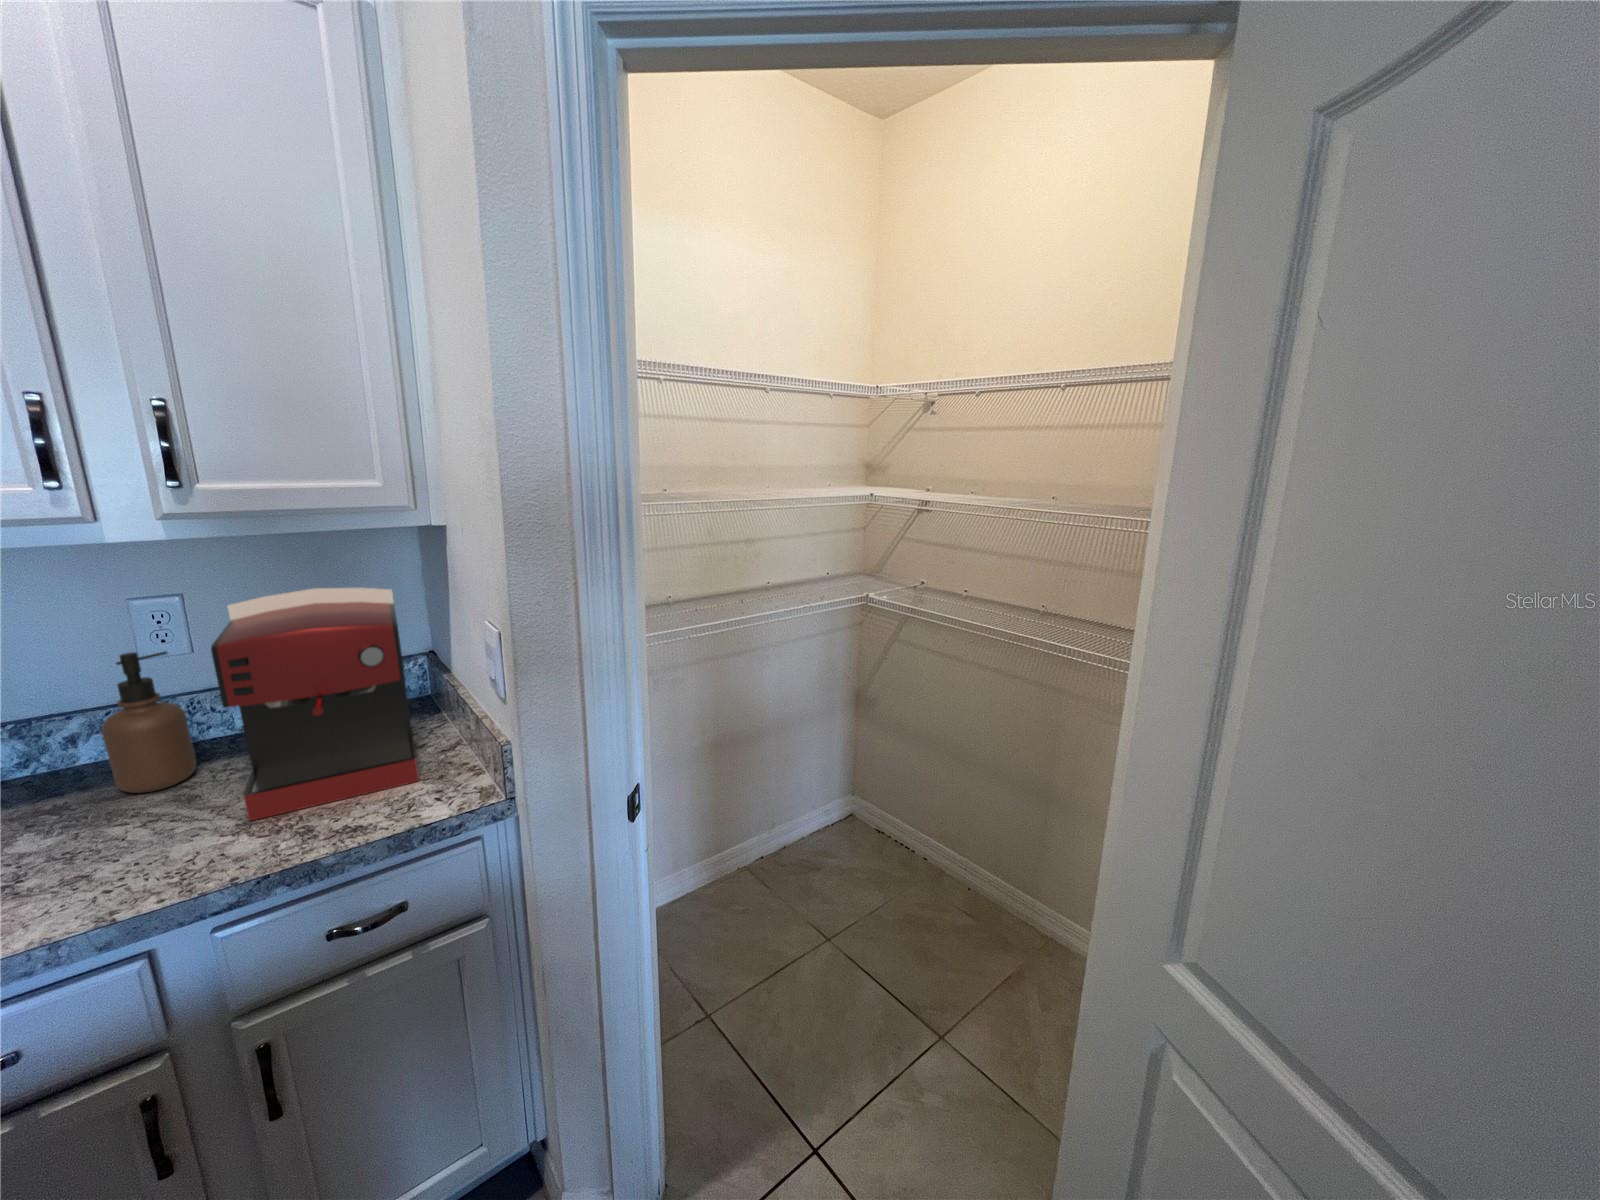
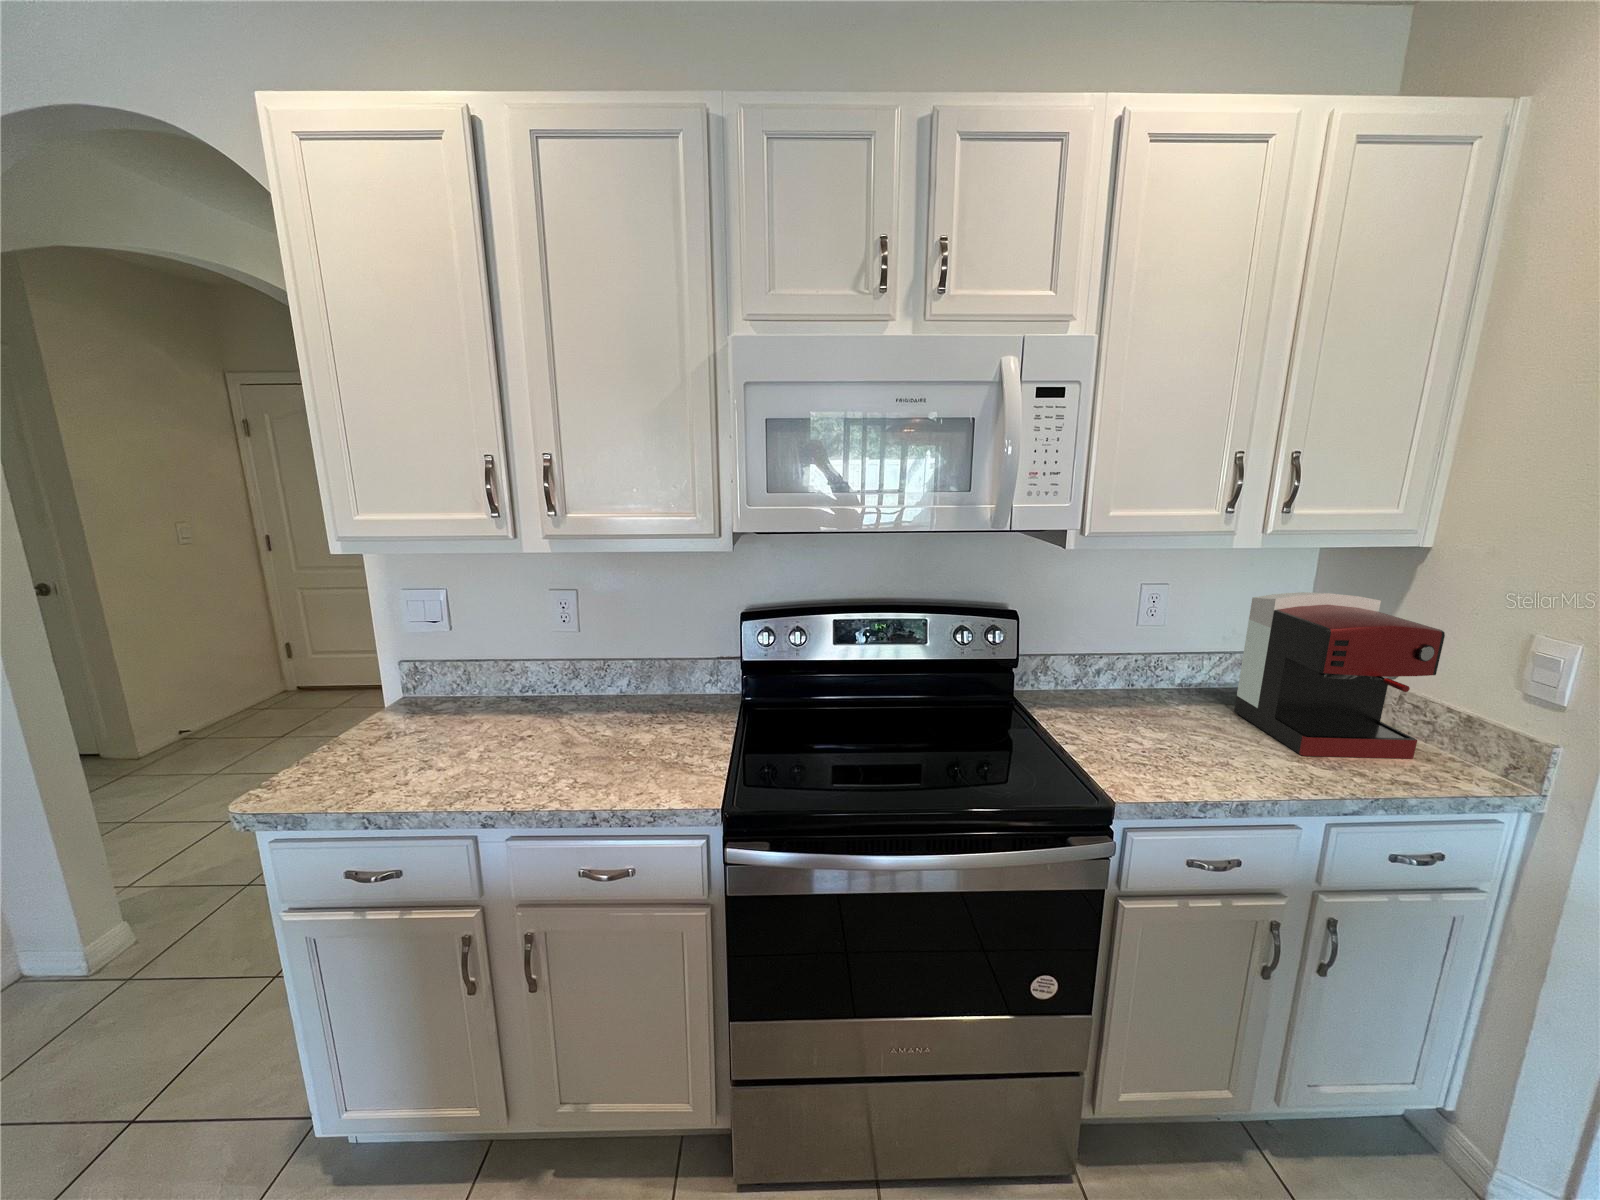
soap dispenser: present [102,651,196,793] -> none [1154,622,1205,717]

